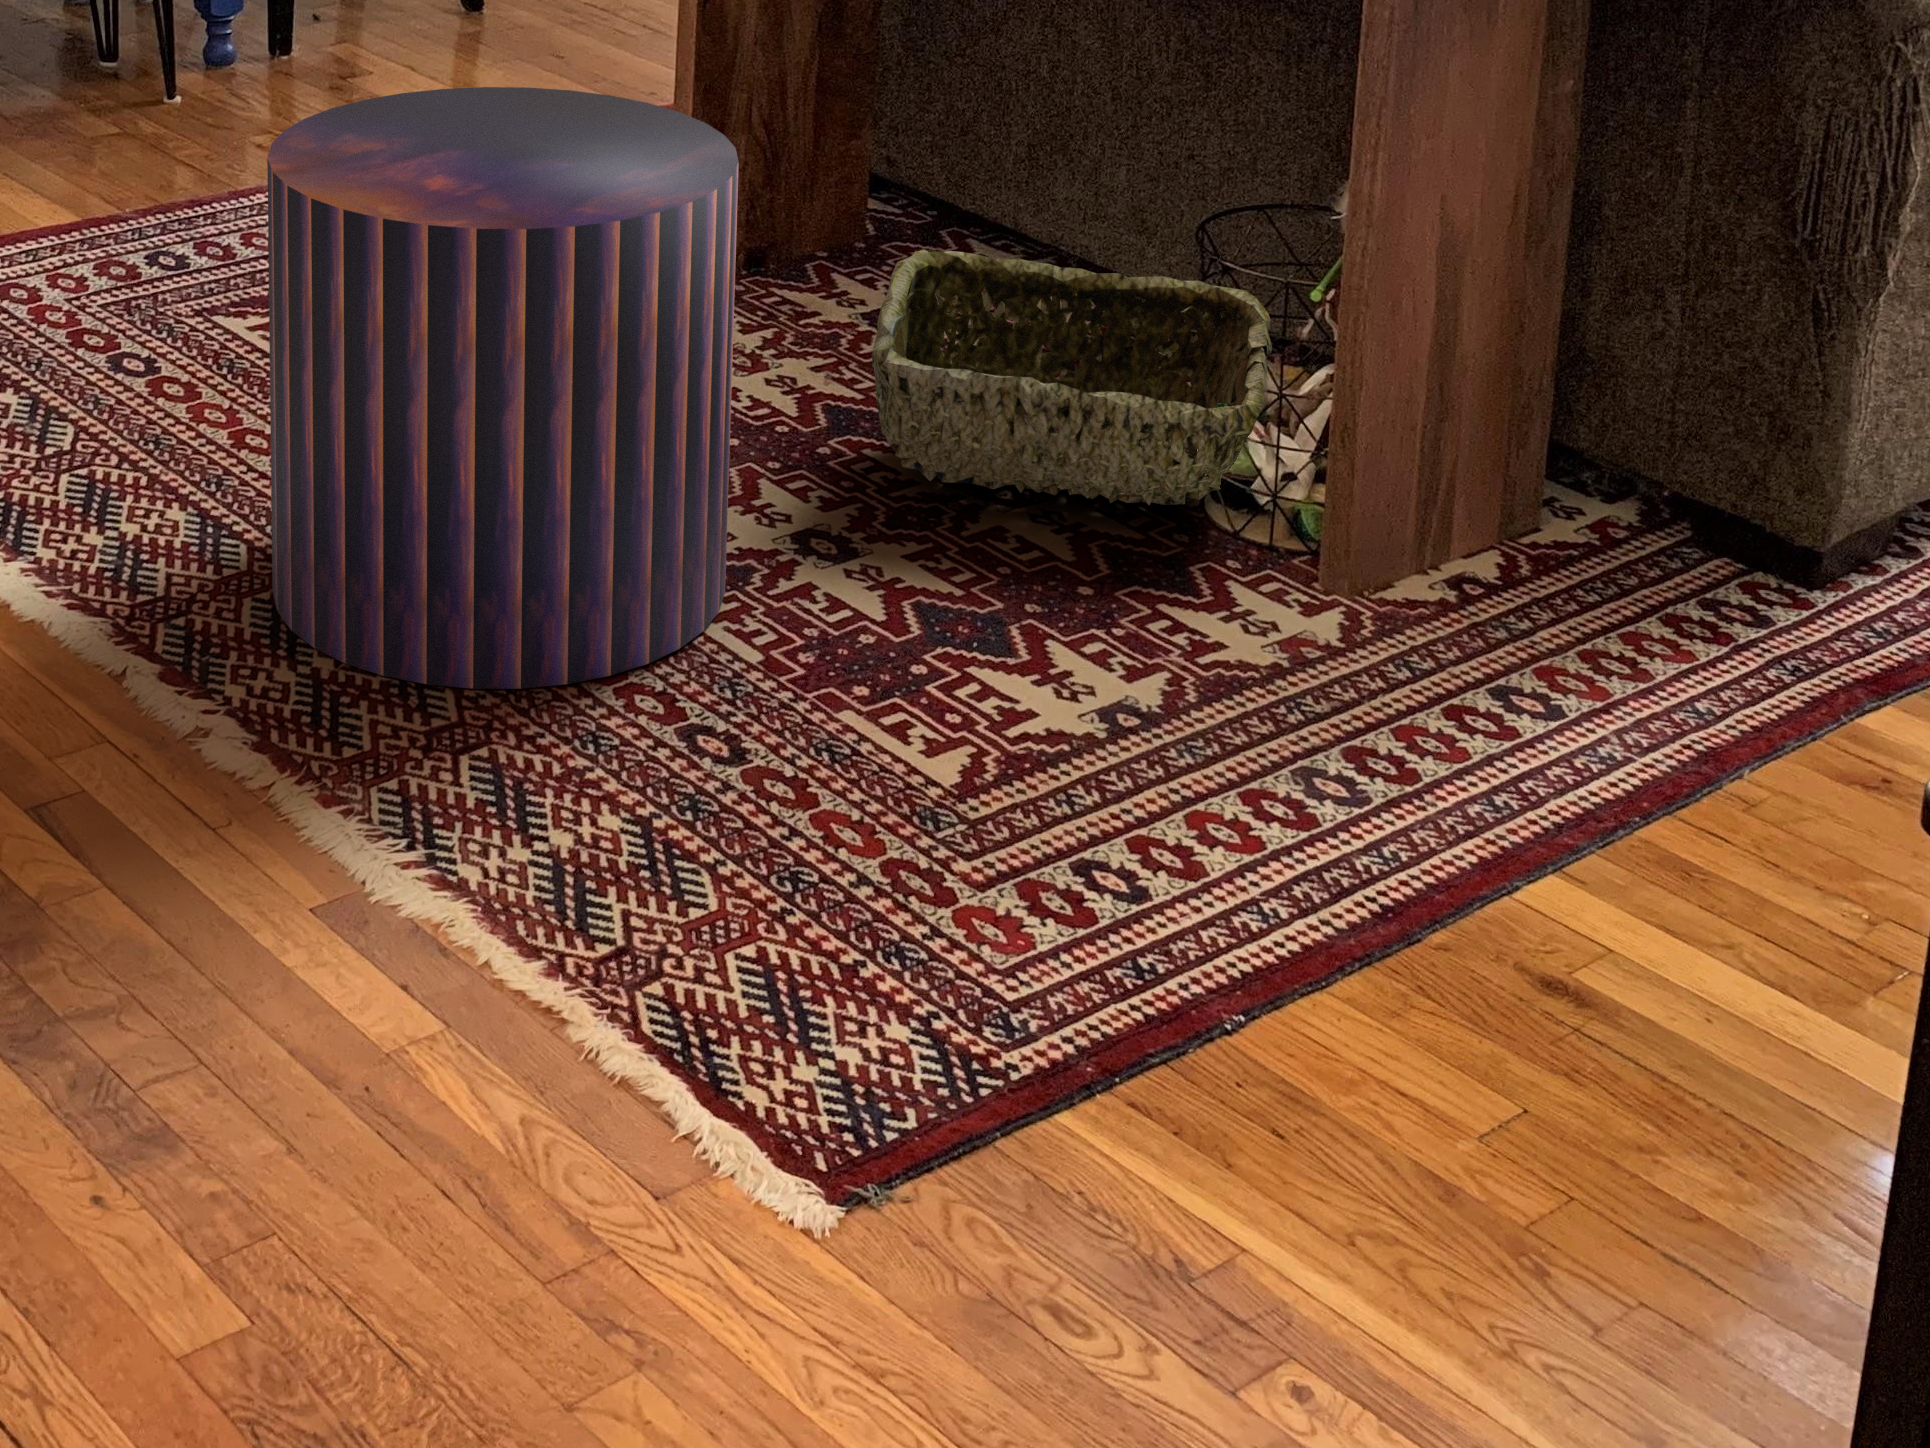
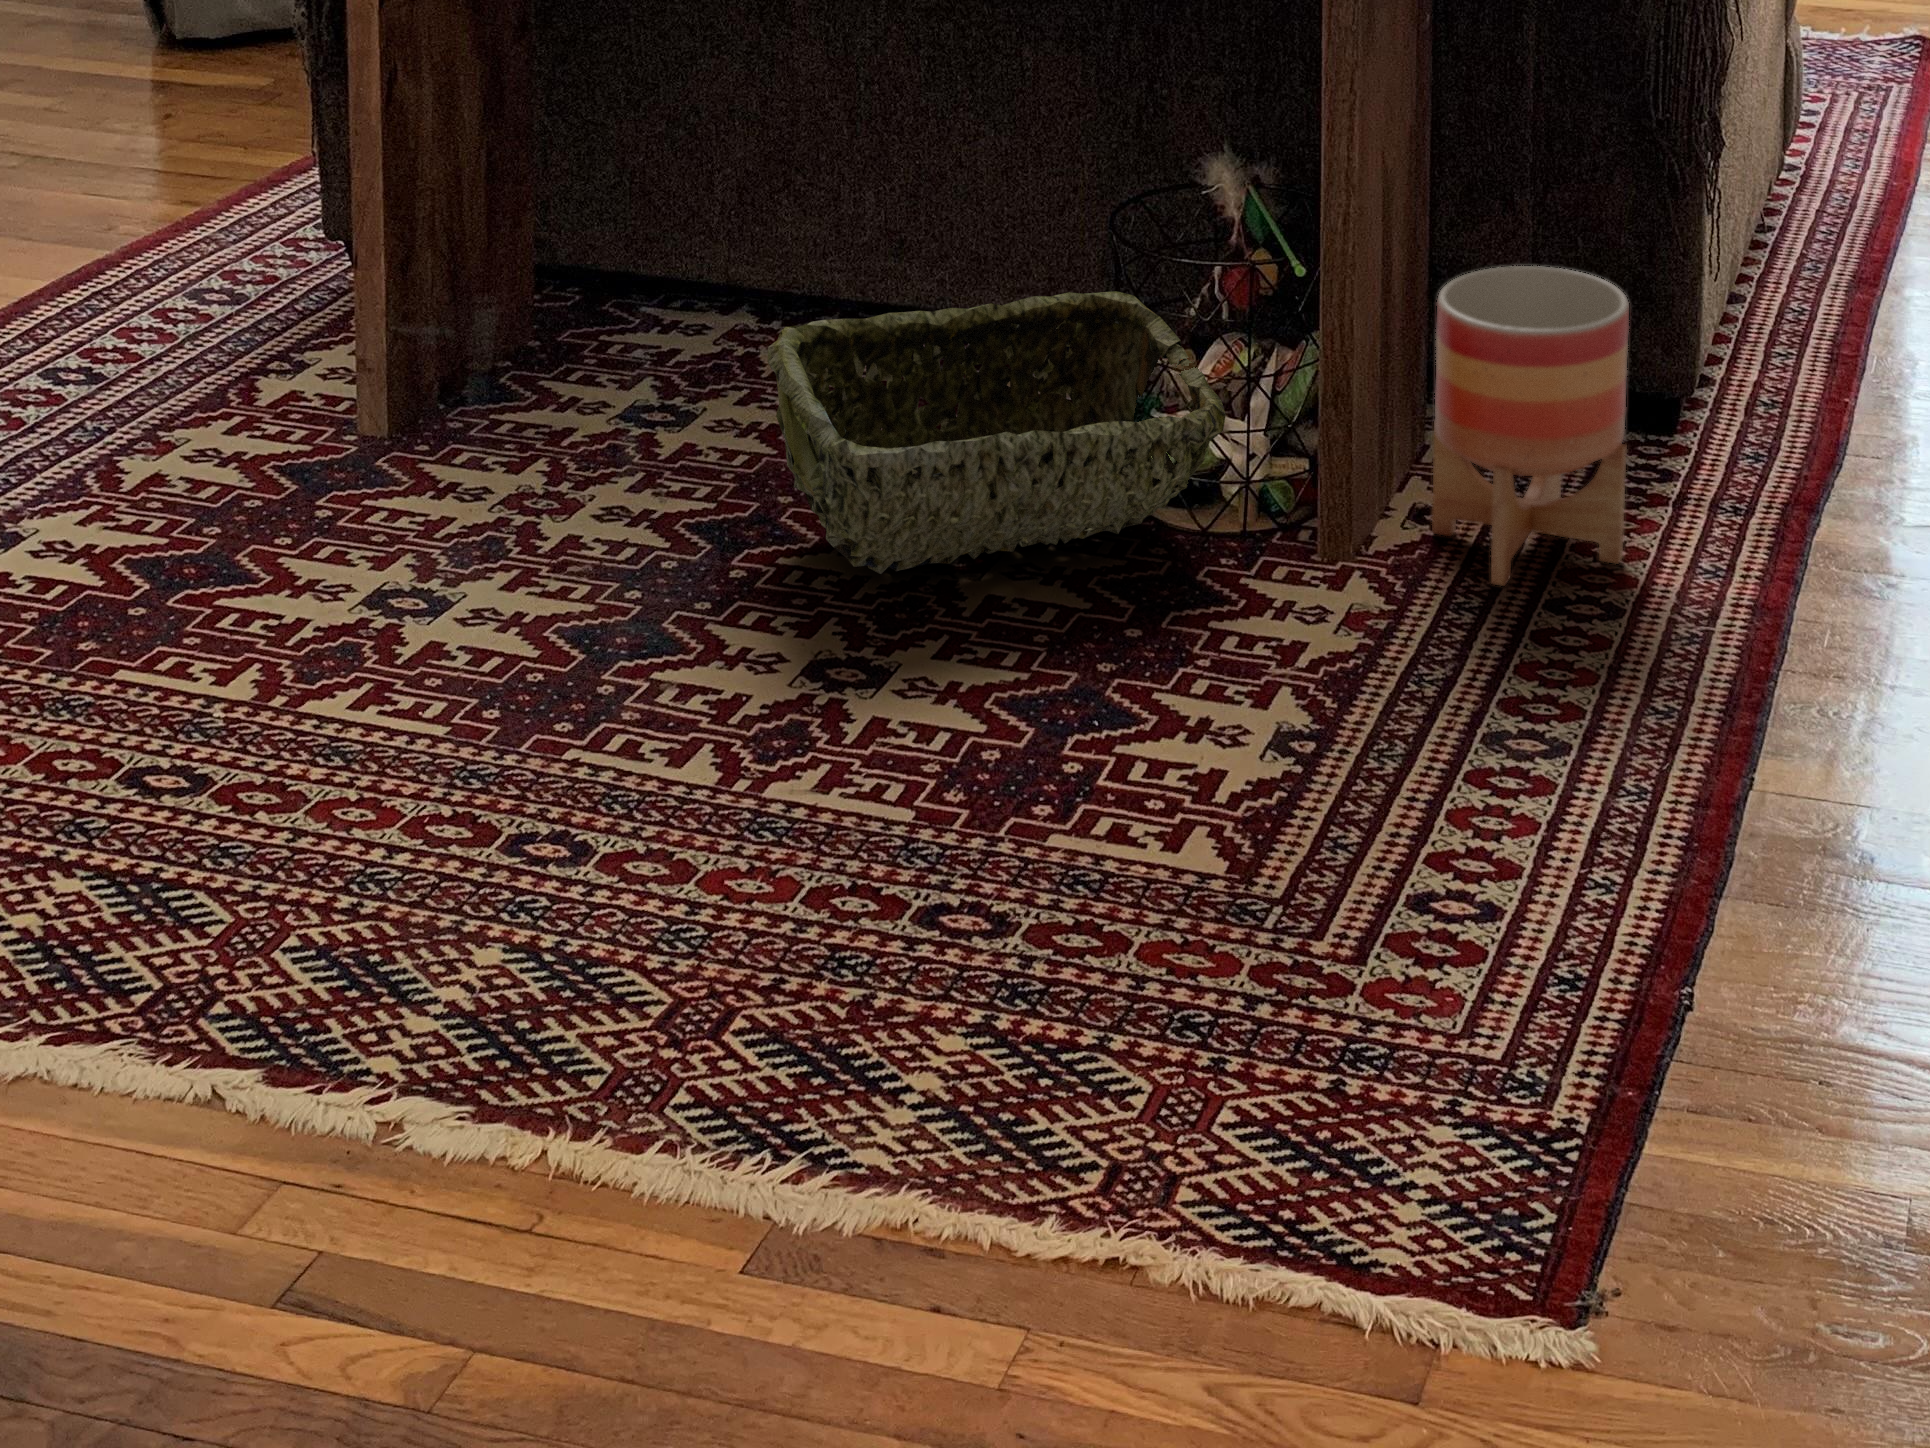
pouf: present [267,87,739,689] -> none [223,226,825,982]
planter: none [1446,340,1661,667] -> present [1432,266,1629,586]

